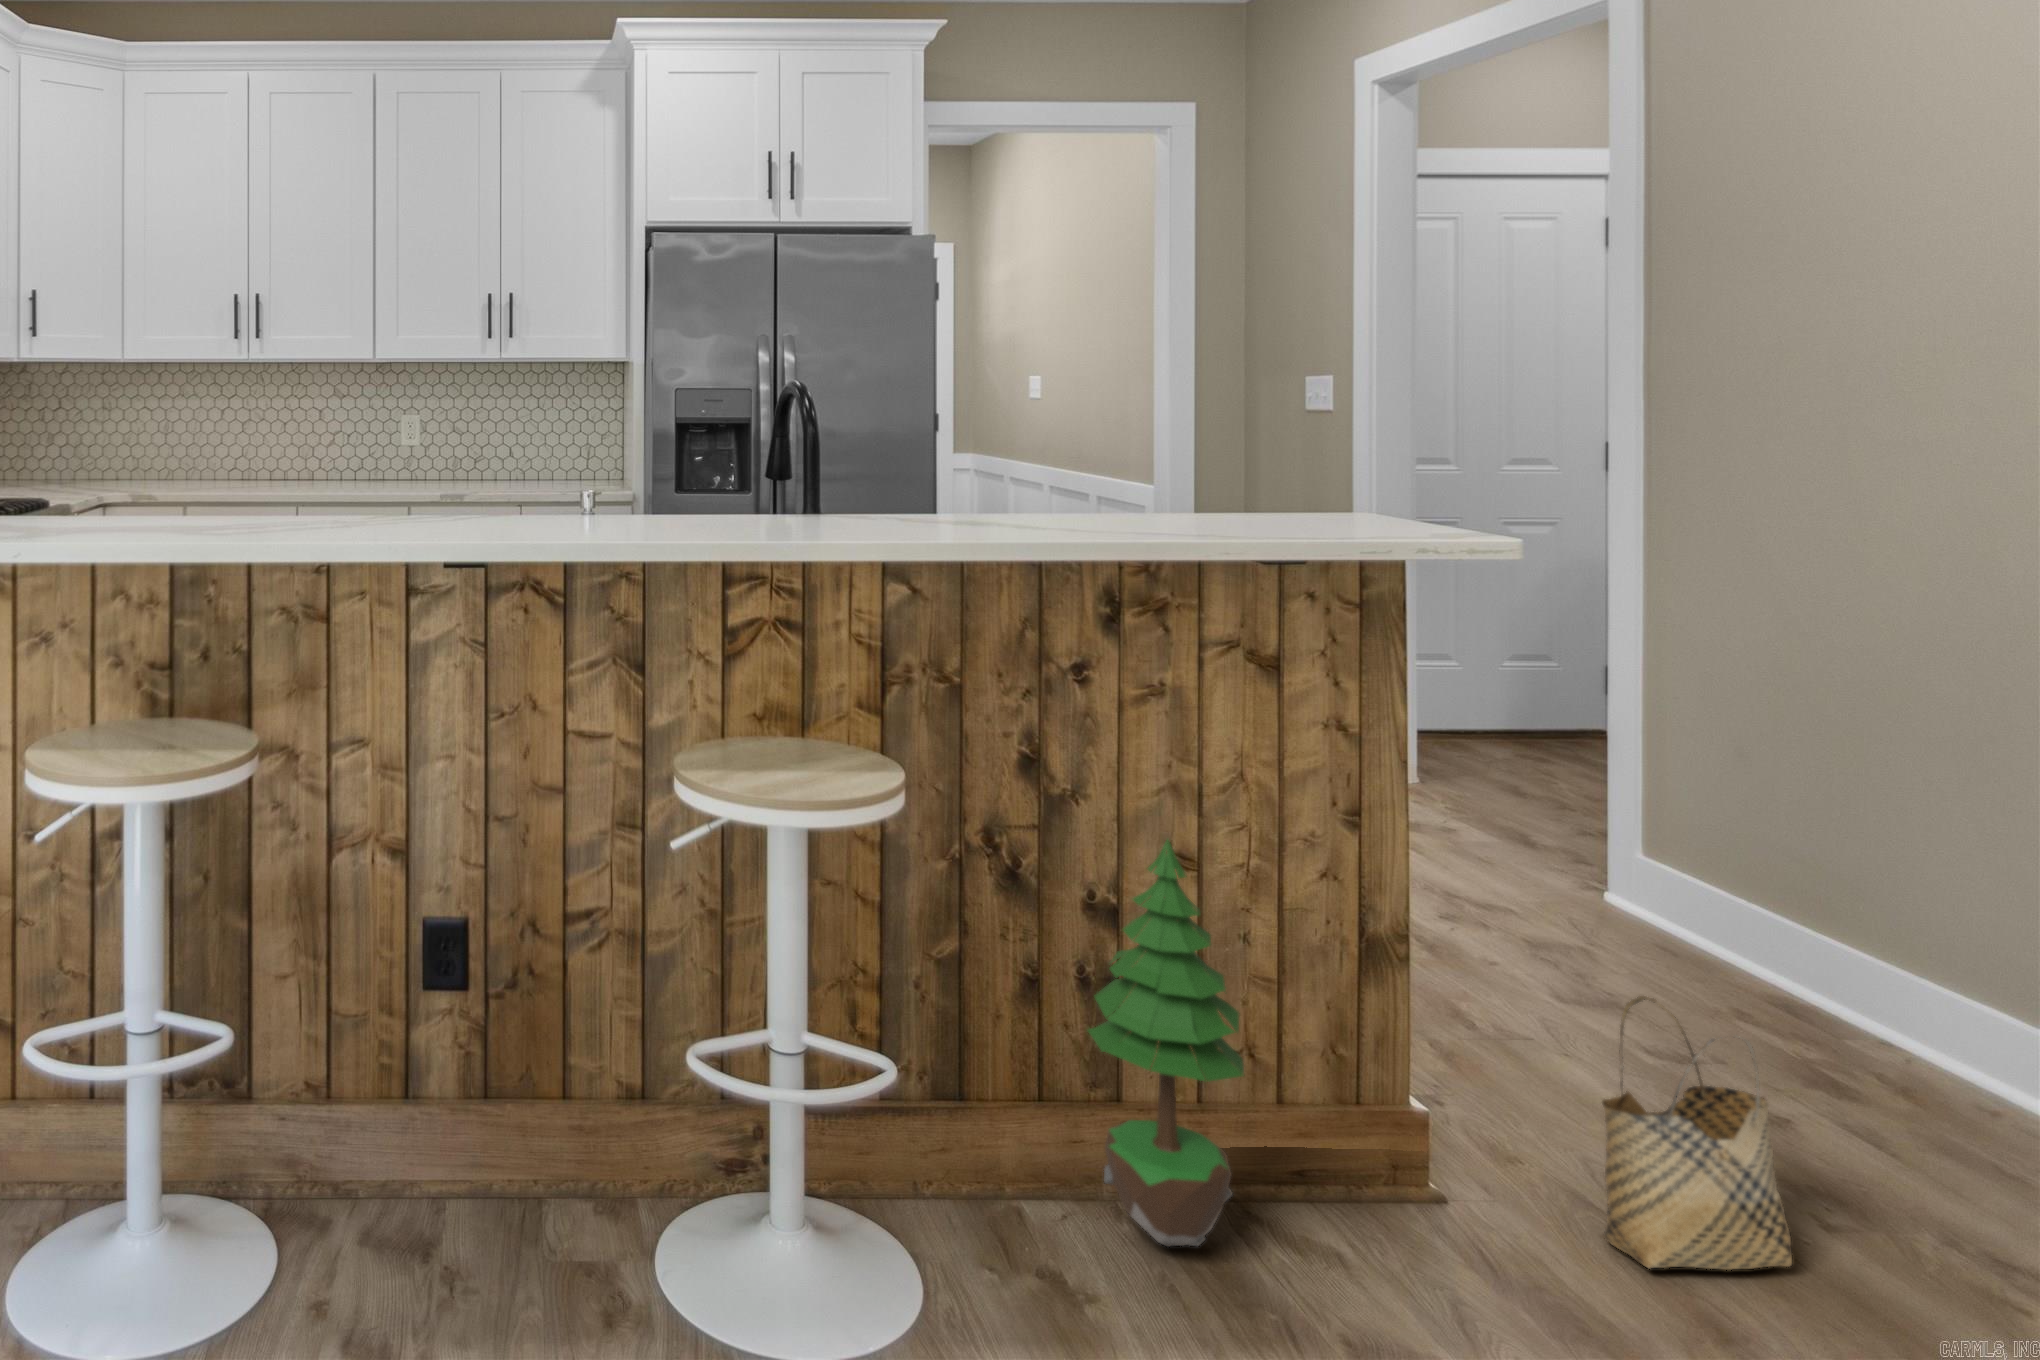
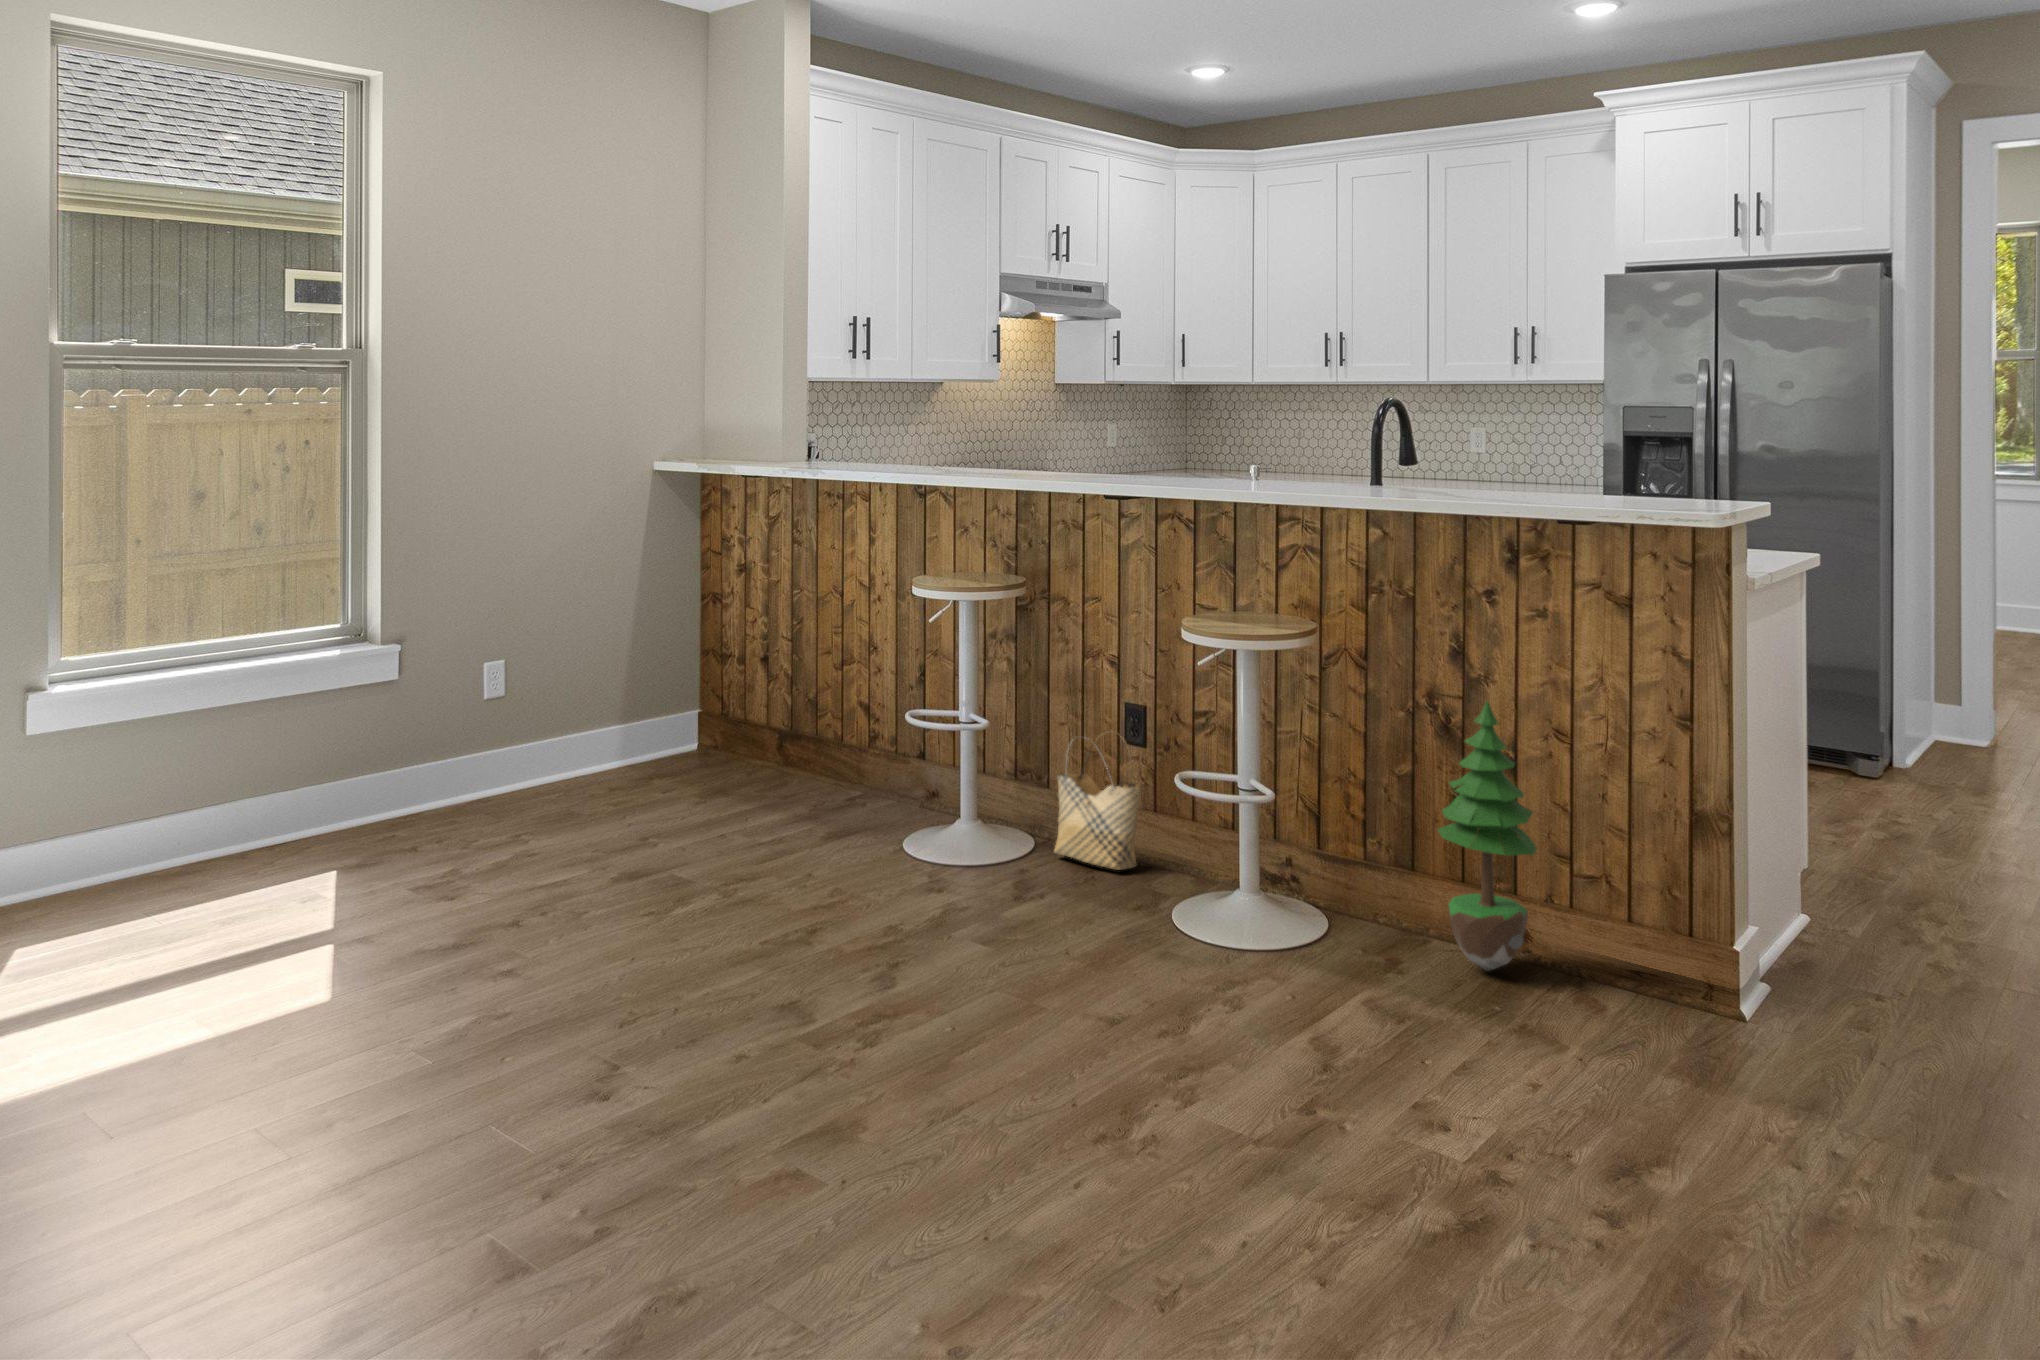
woven basket: present [1602,996,1792,1270] -> present [1054,731,1142,870]

